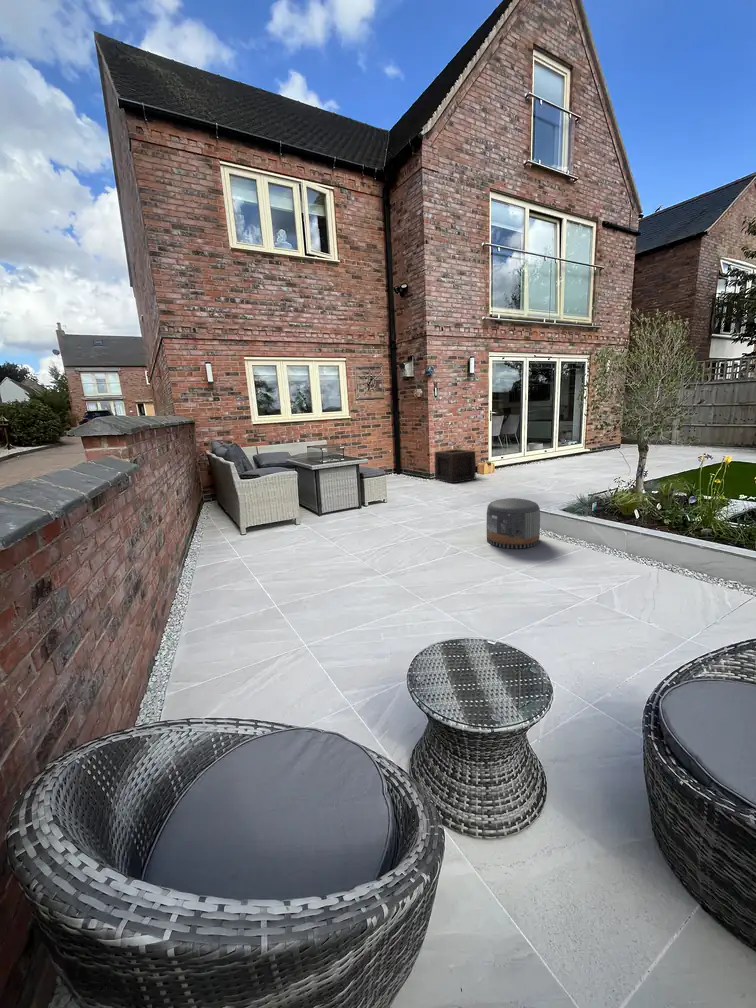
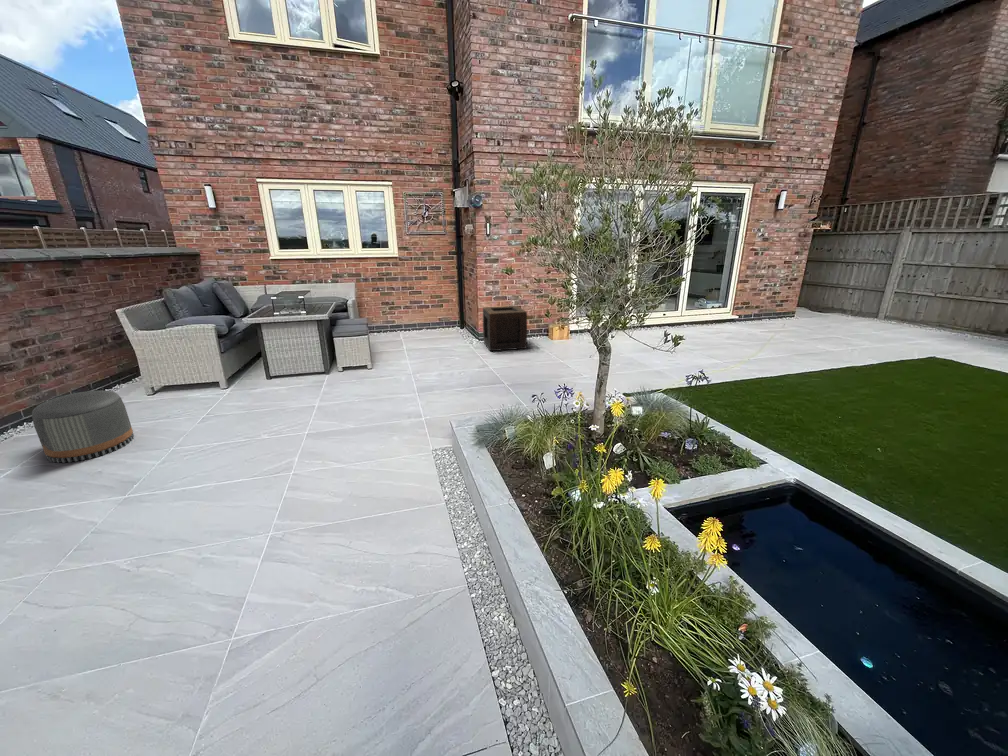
pouf: present [487,498,540,548] -> present [32,390,134,463]

